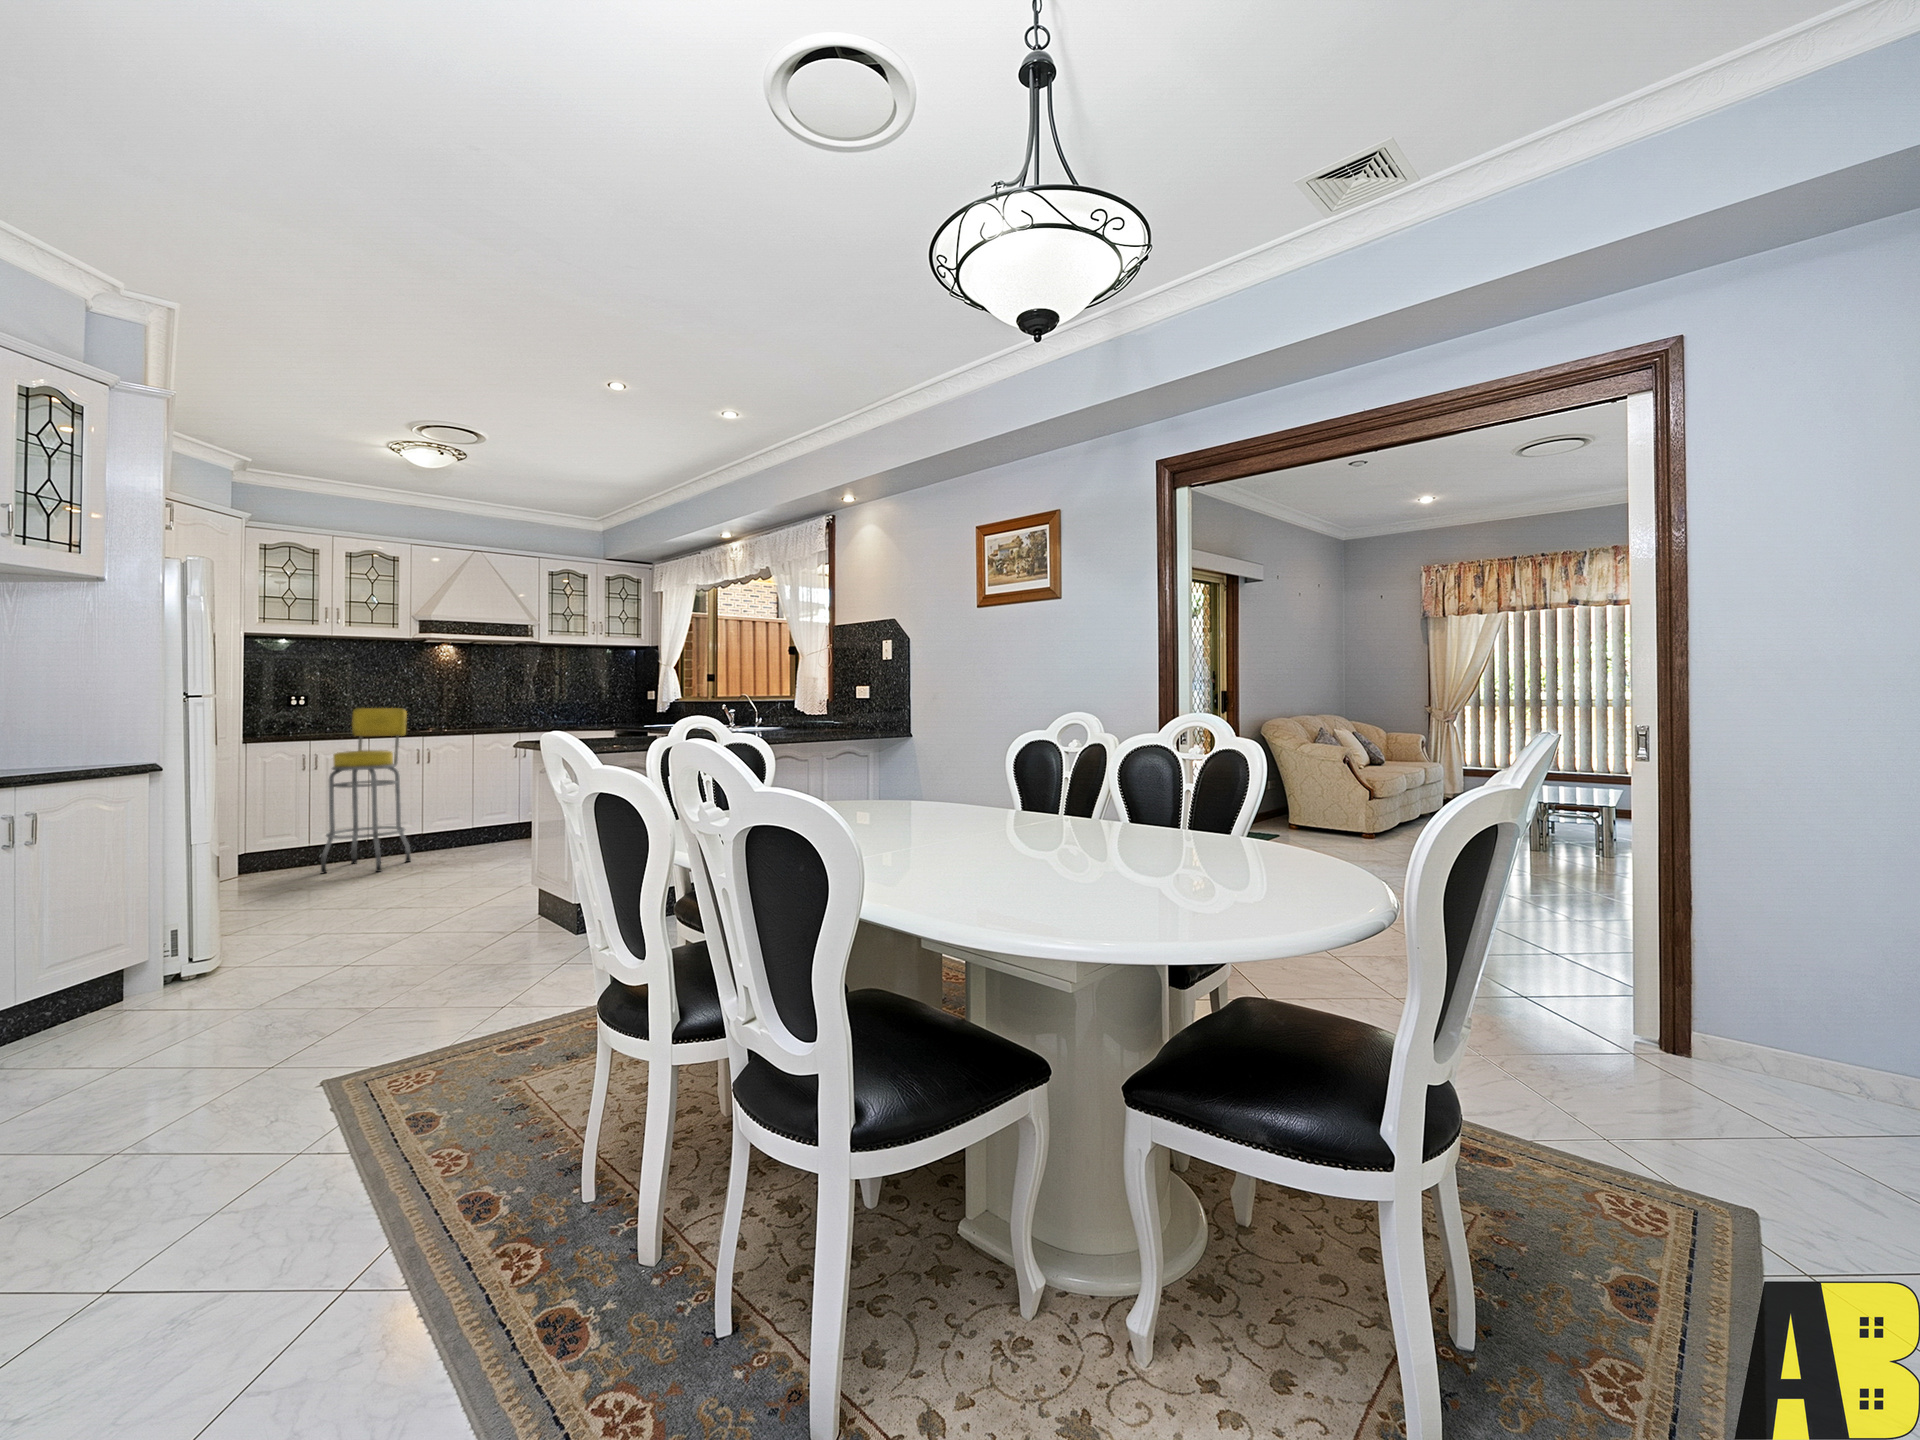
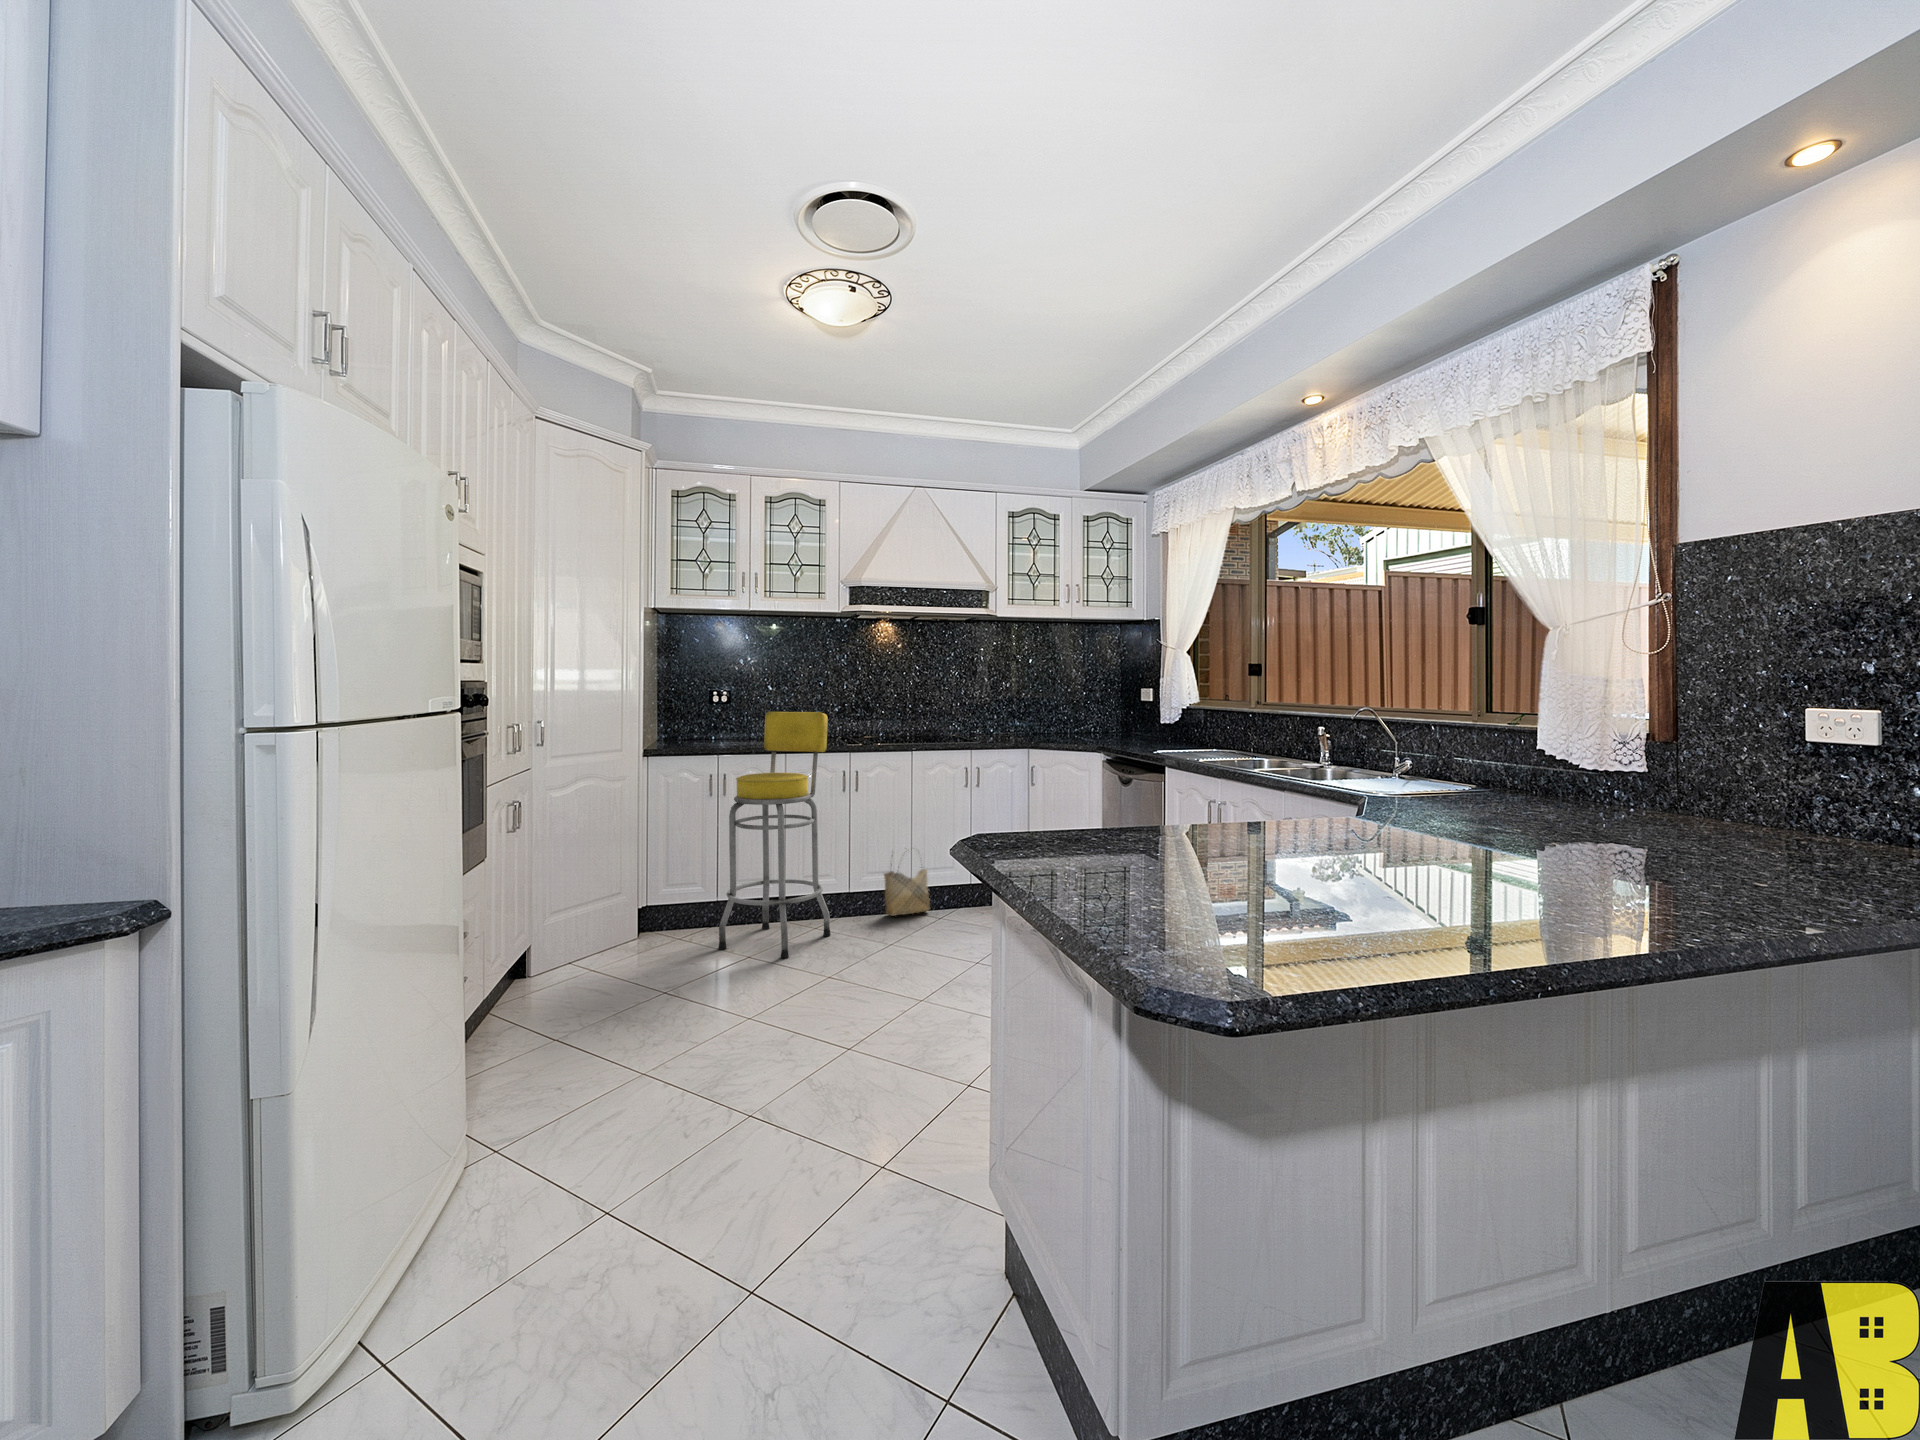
woven basket: none [451,802,488,850] -> present [884,864,930,916]

